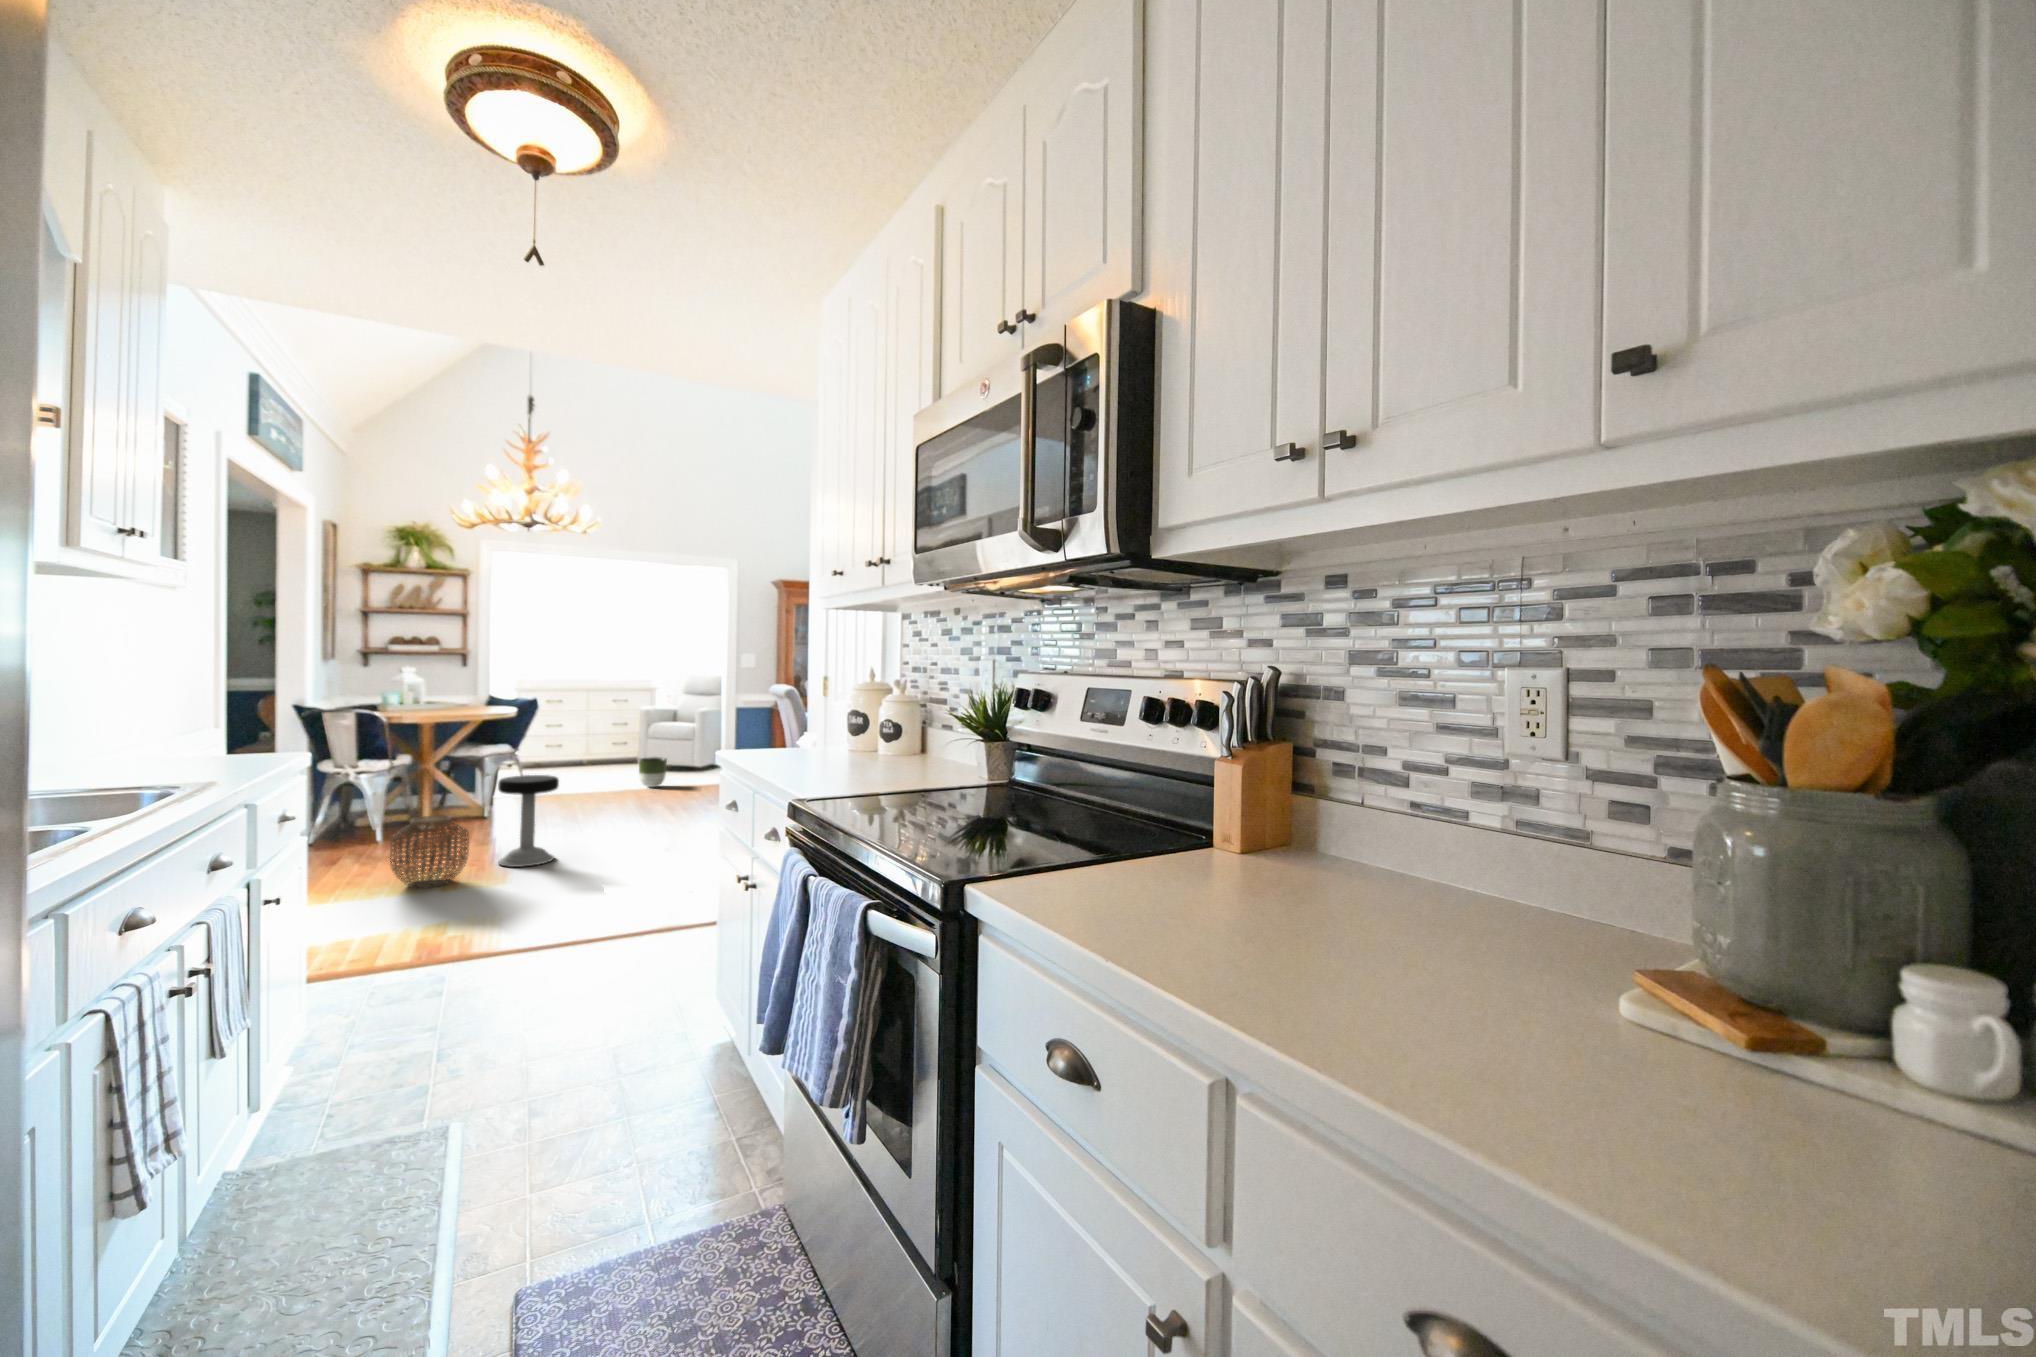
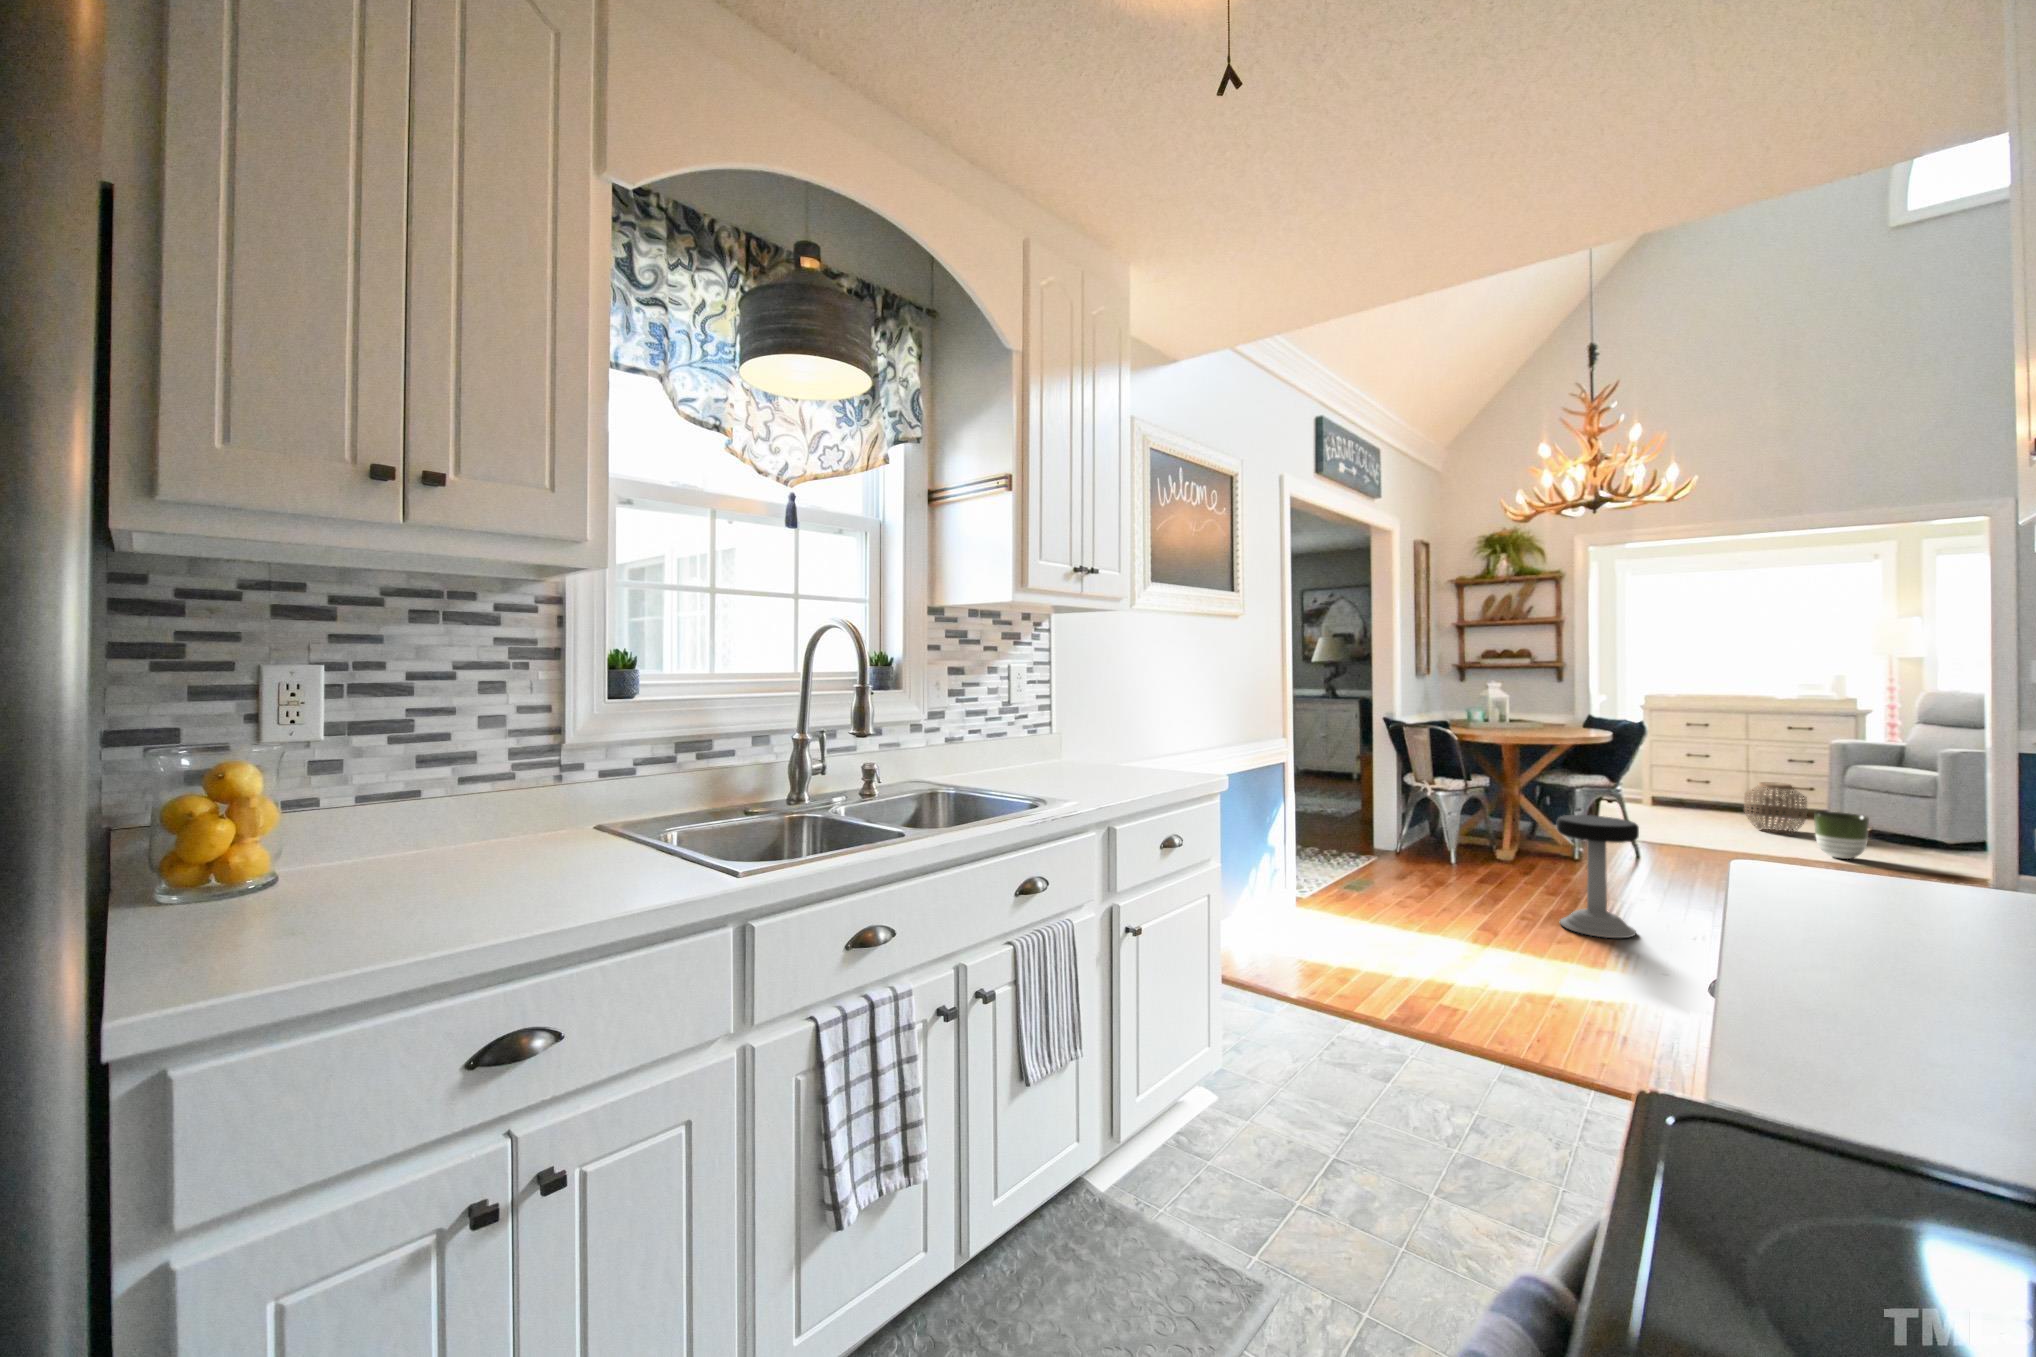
woven basket: present [390,815,469,888] -> present [1744,782,1807,834]

